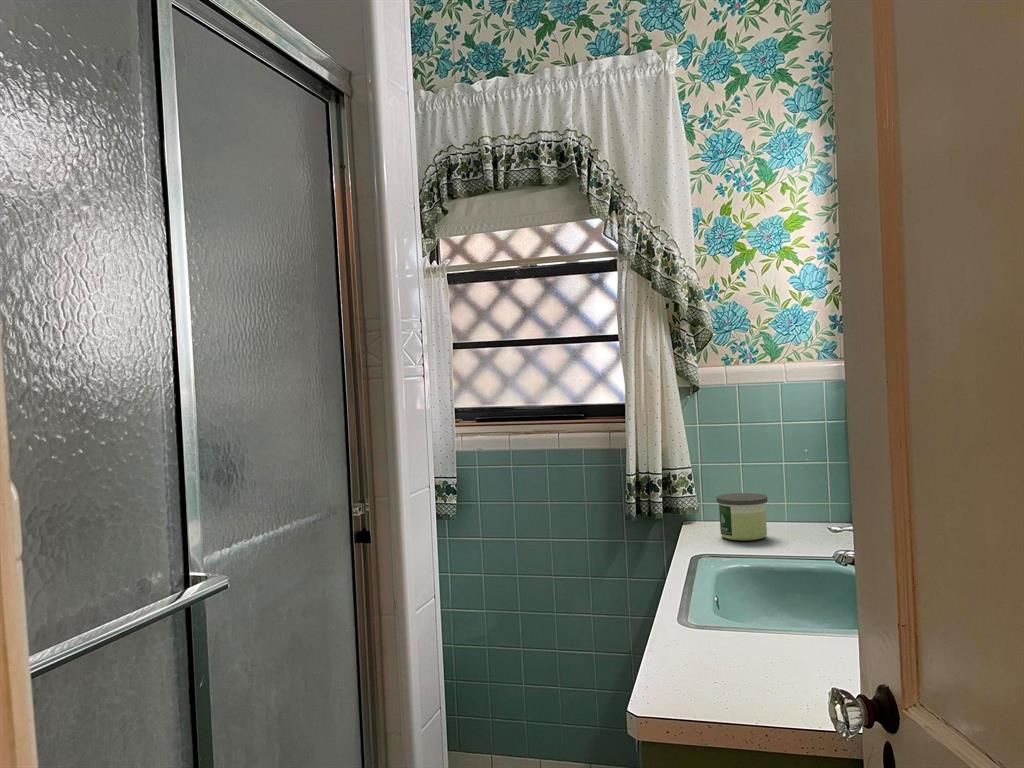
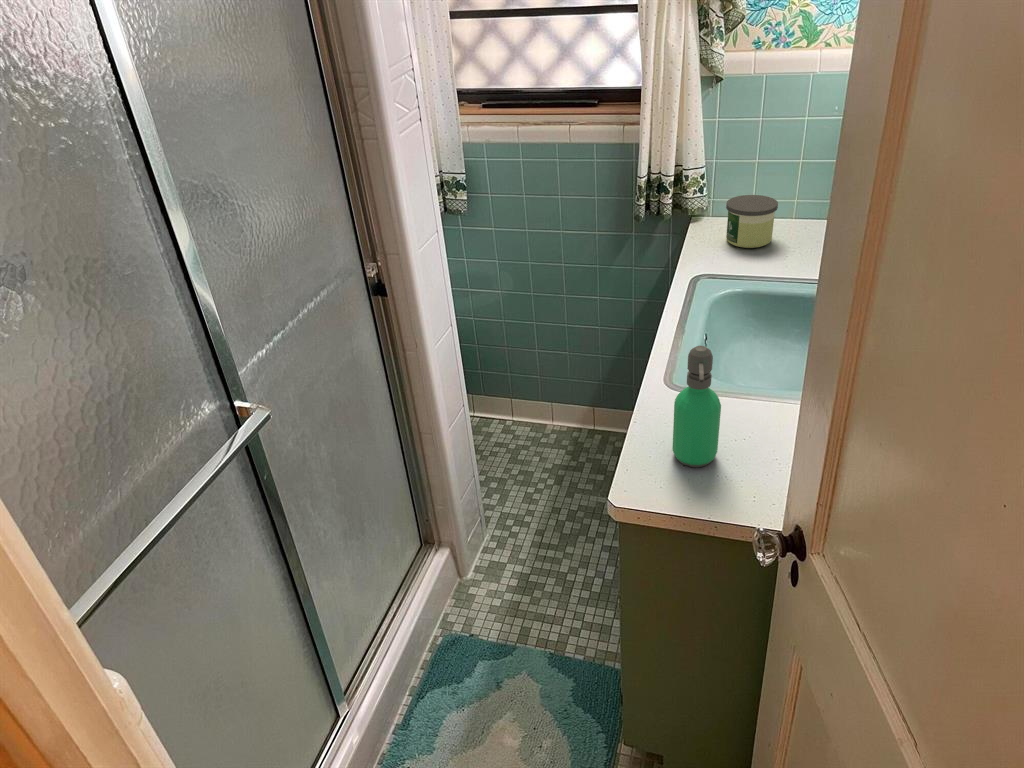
soap dispenser: none [676,533,729,682] -> present [673,346,721,467]

